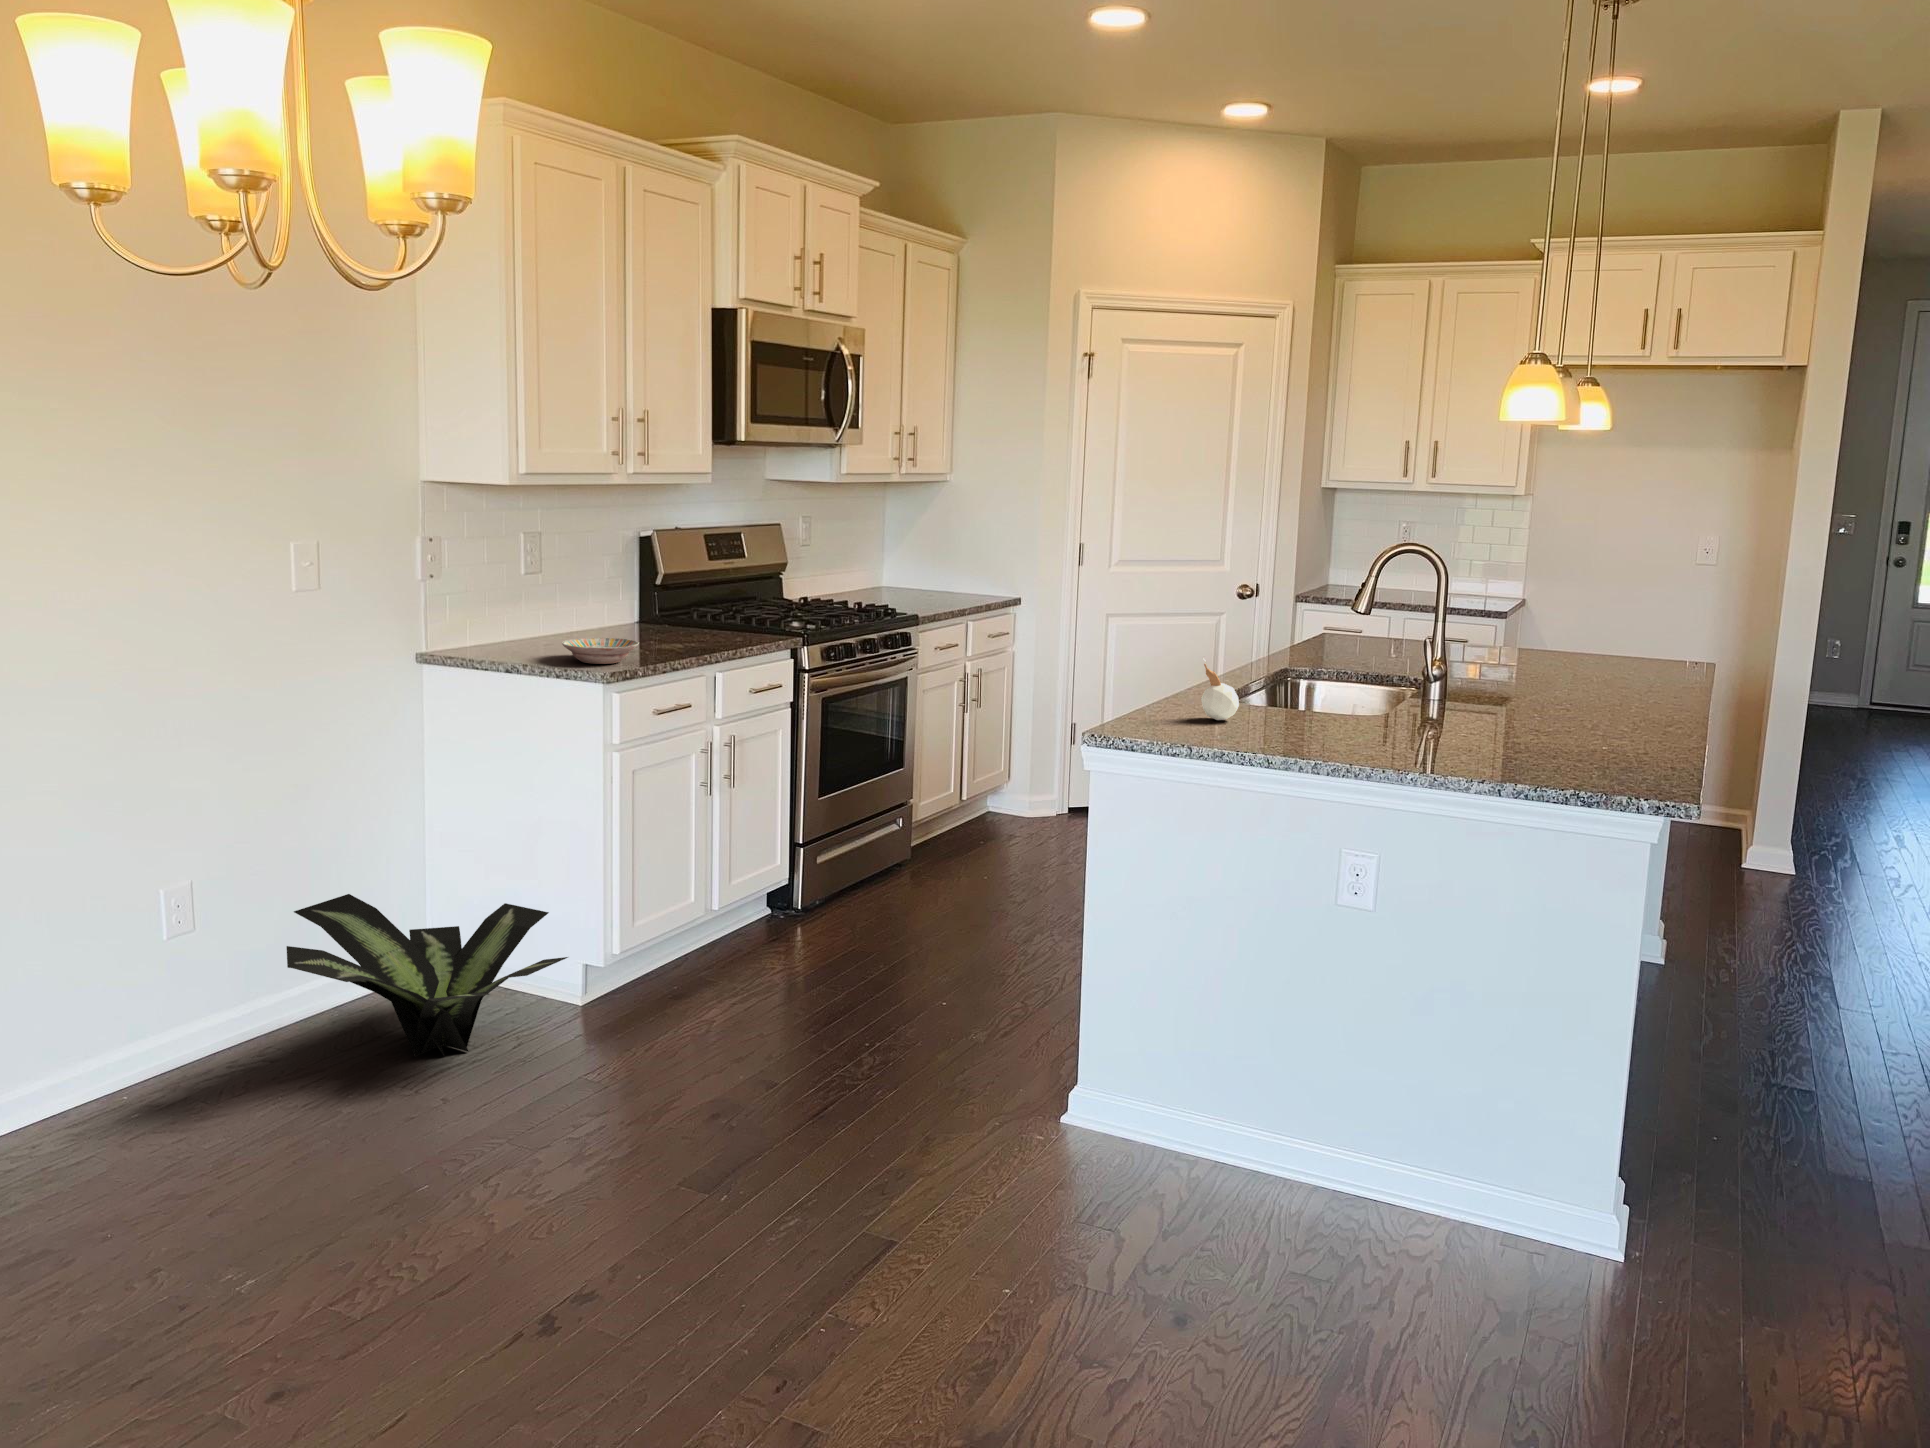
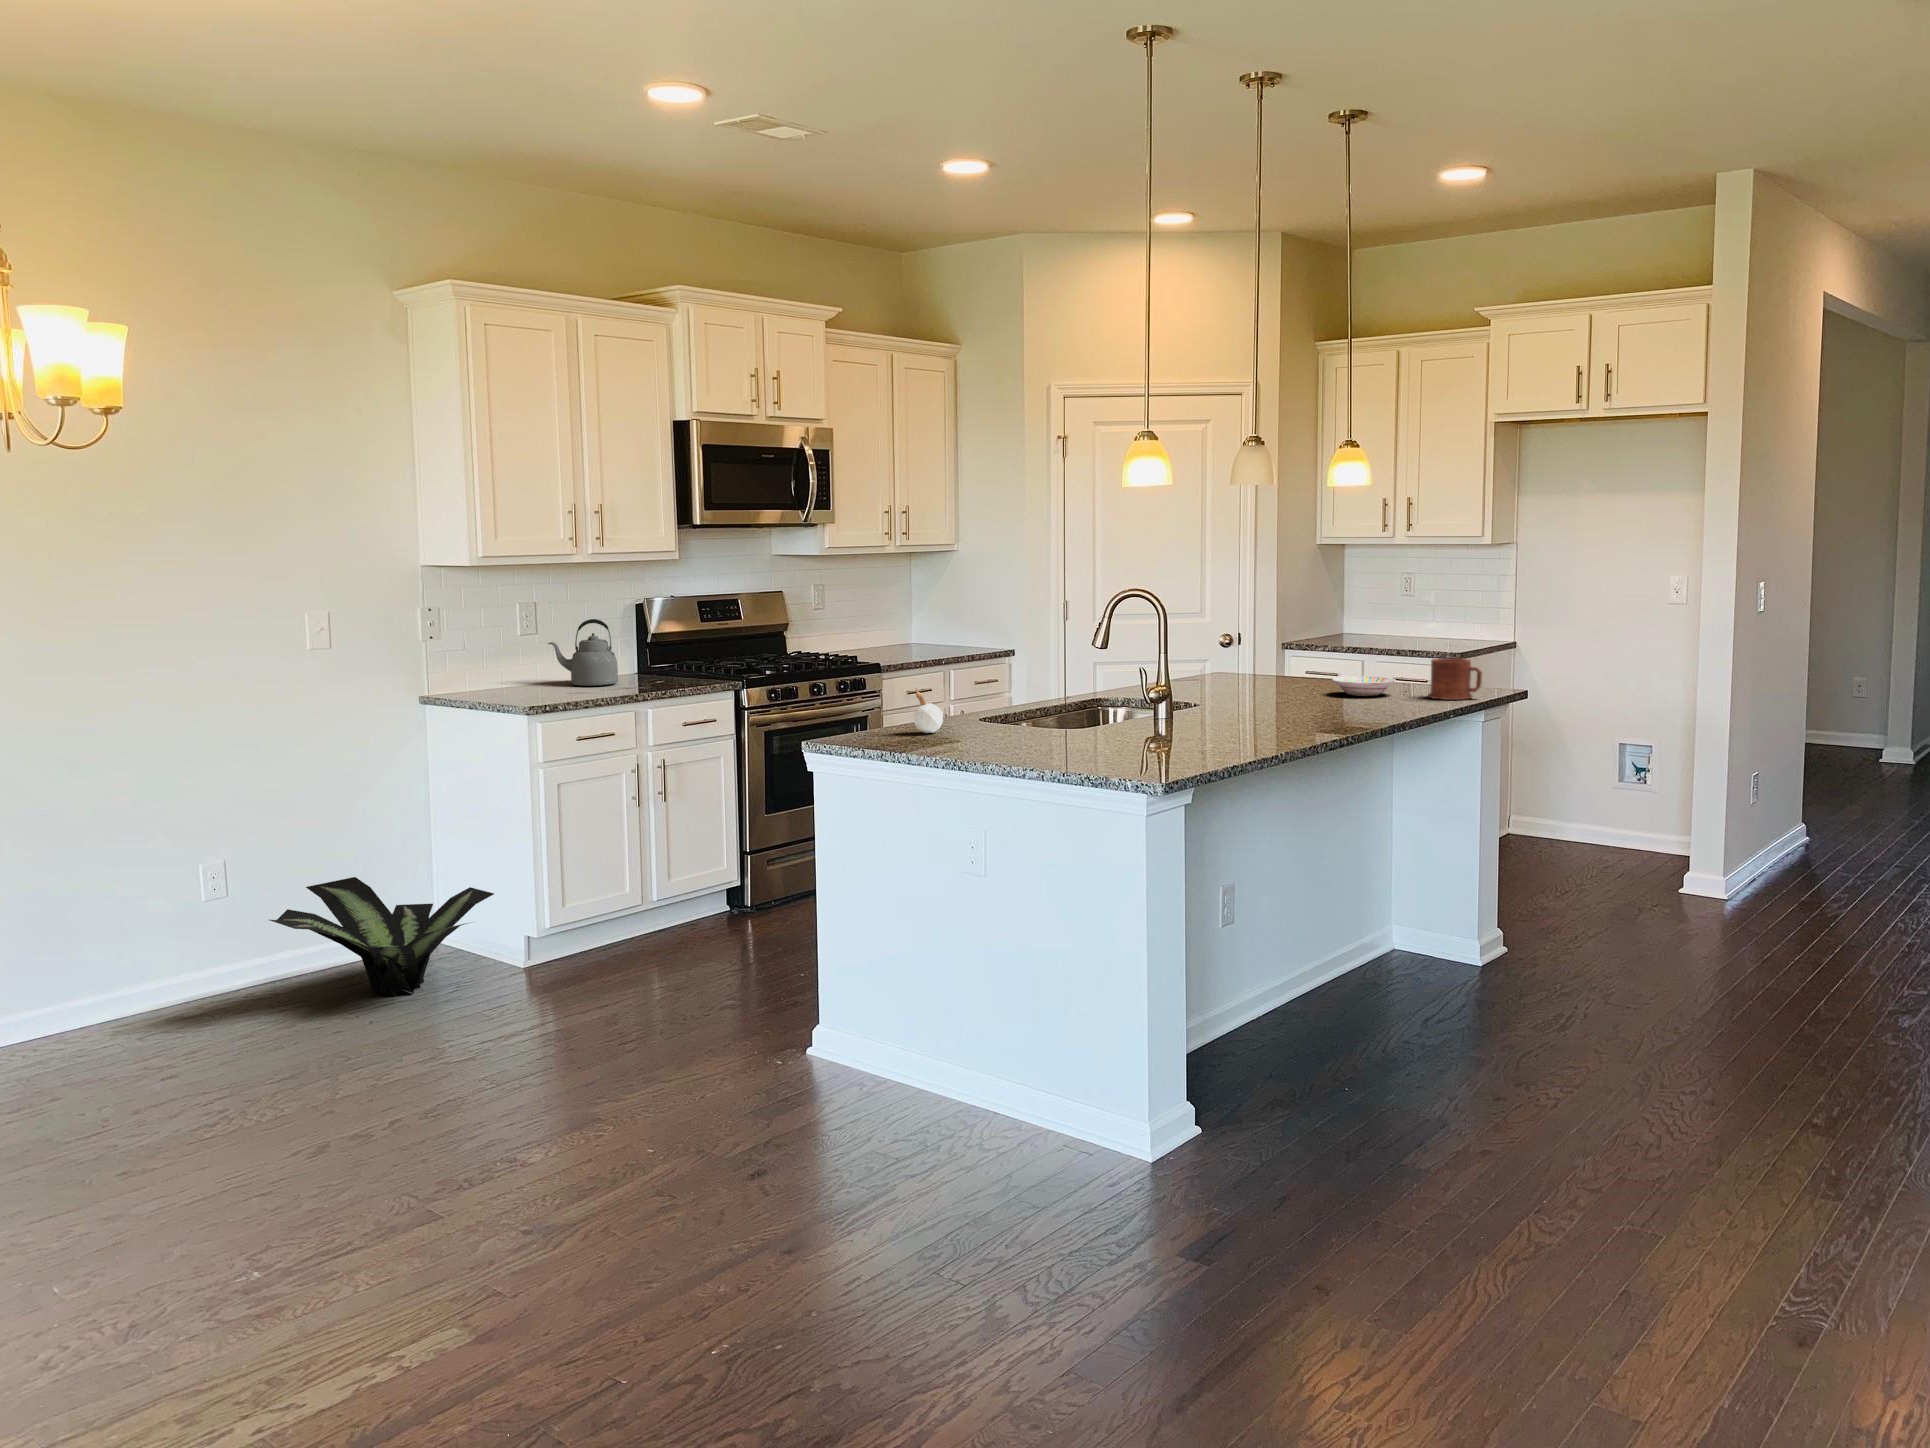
kettle: none [568,556,656,640] -> present [548,619,618,686]
mug: none [1640,629,1706,676] -> present [1428,658,1482,700]
bowl: present [562,638,639,664] -> present [1333,676,1396,696]

